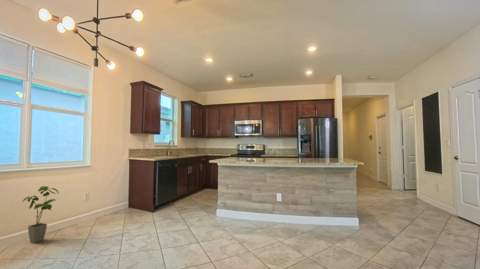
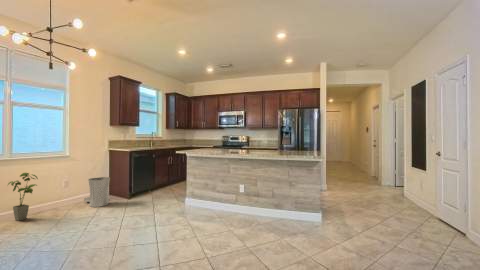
trash can: none [105,189,135,223] -> present [84,177,110,207]

